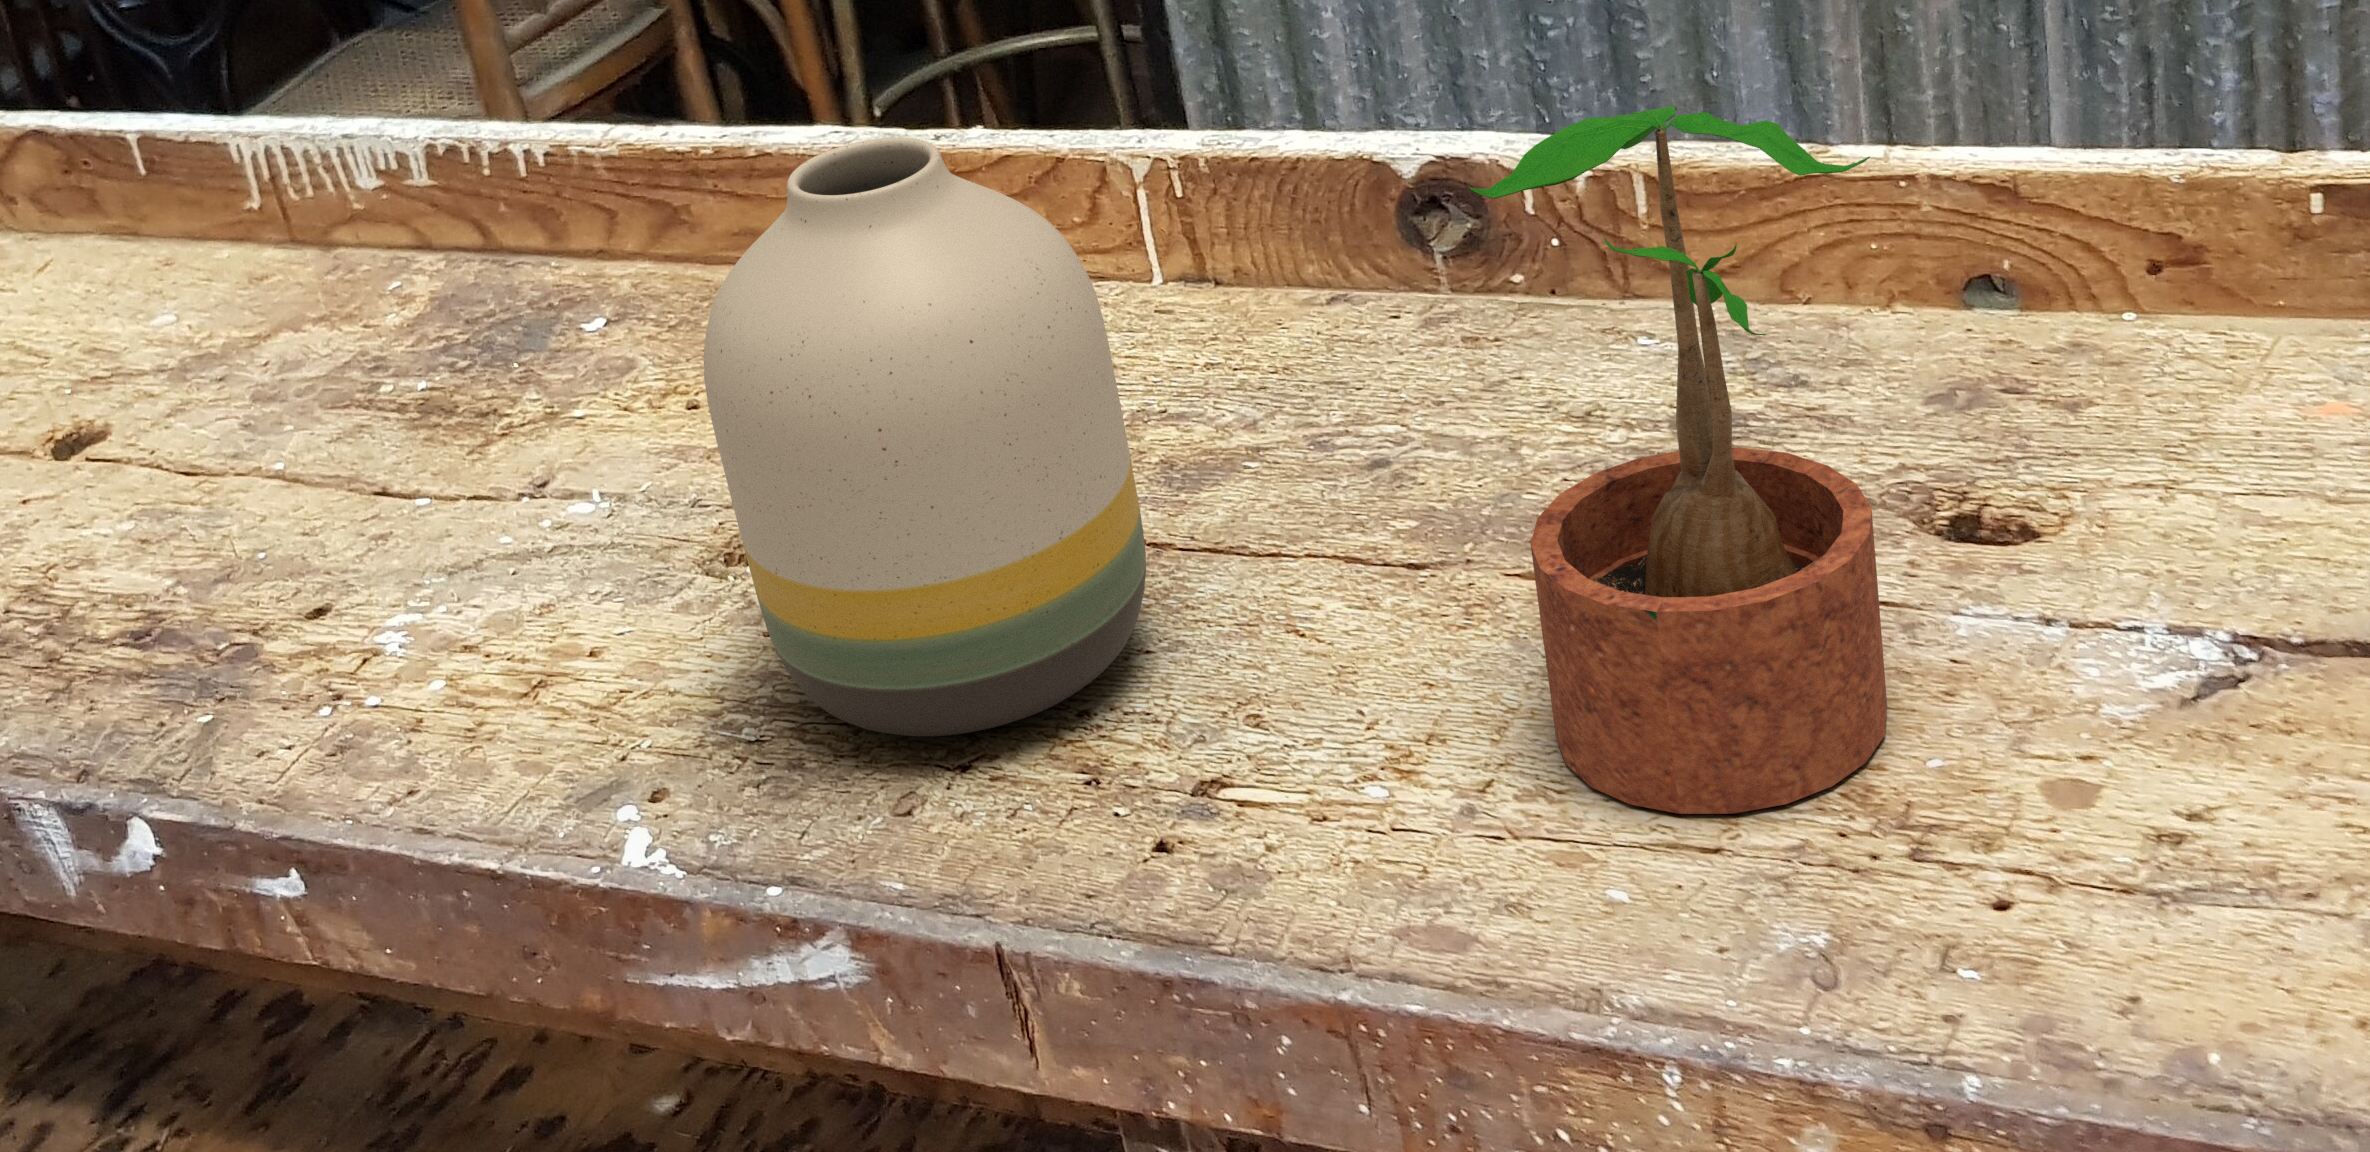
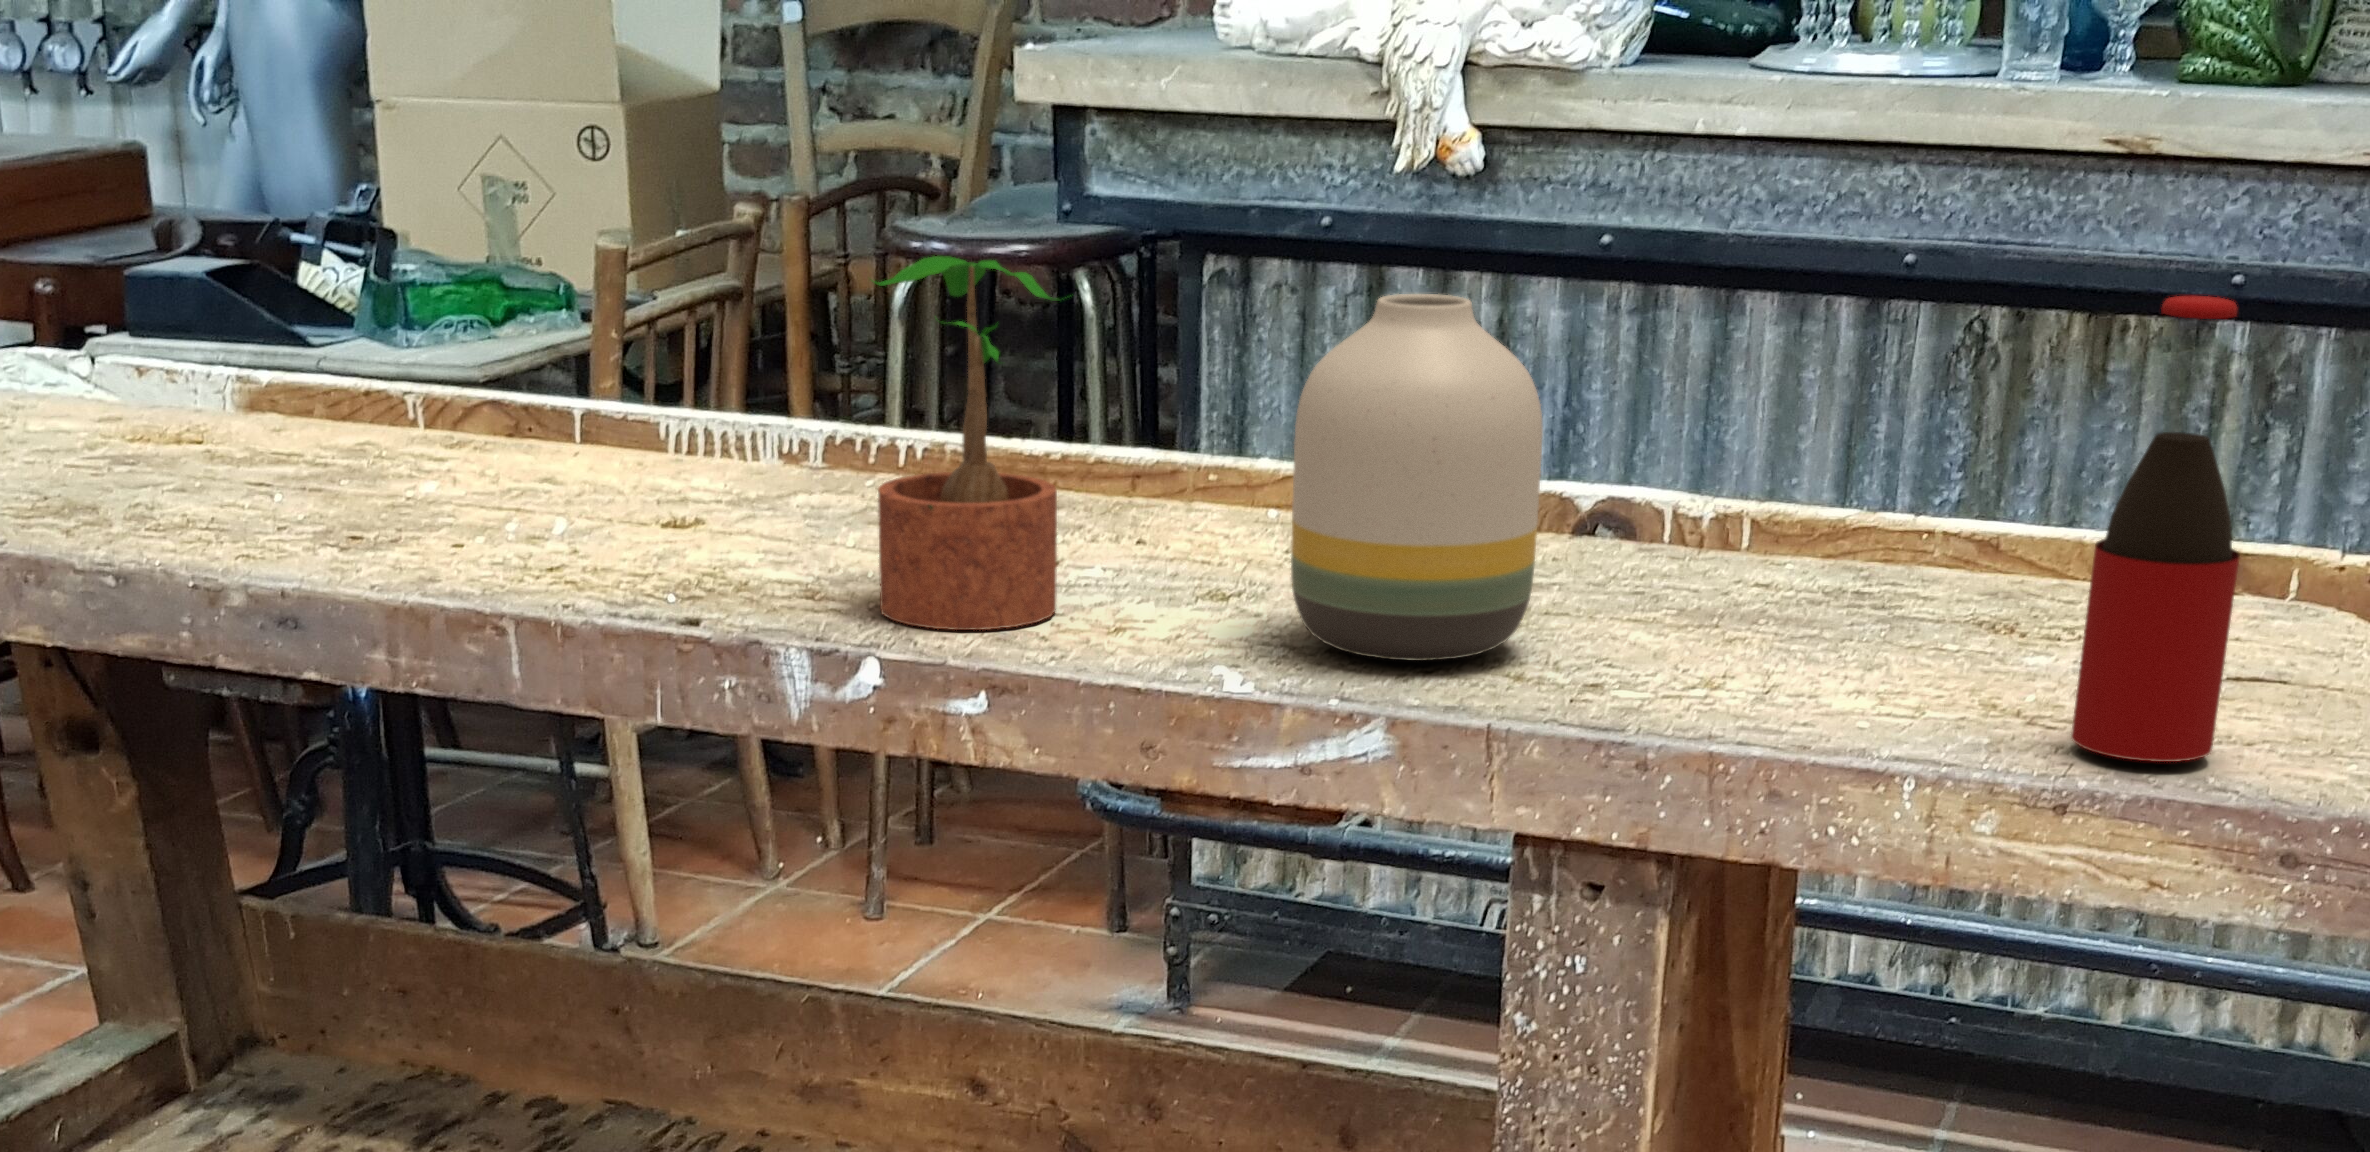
potted plant: present [1469,106,1887,814] -> present [873,256,1064,630]
bottle: none [1977,136,2249,963] -> present [2071,296,2240,762]

